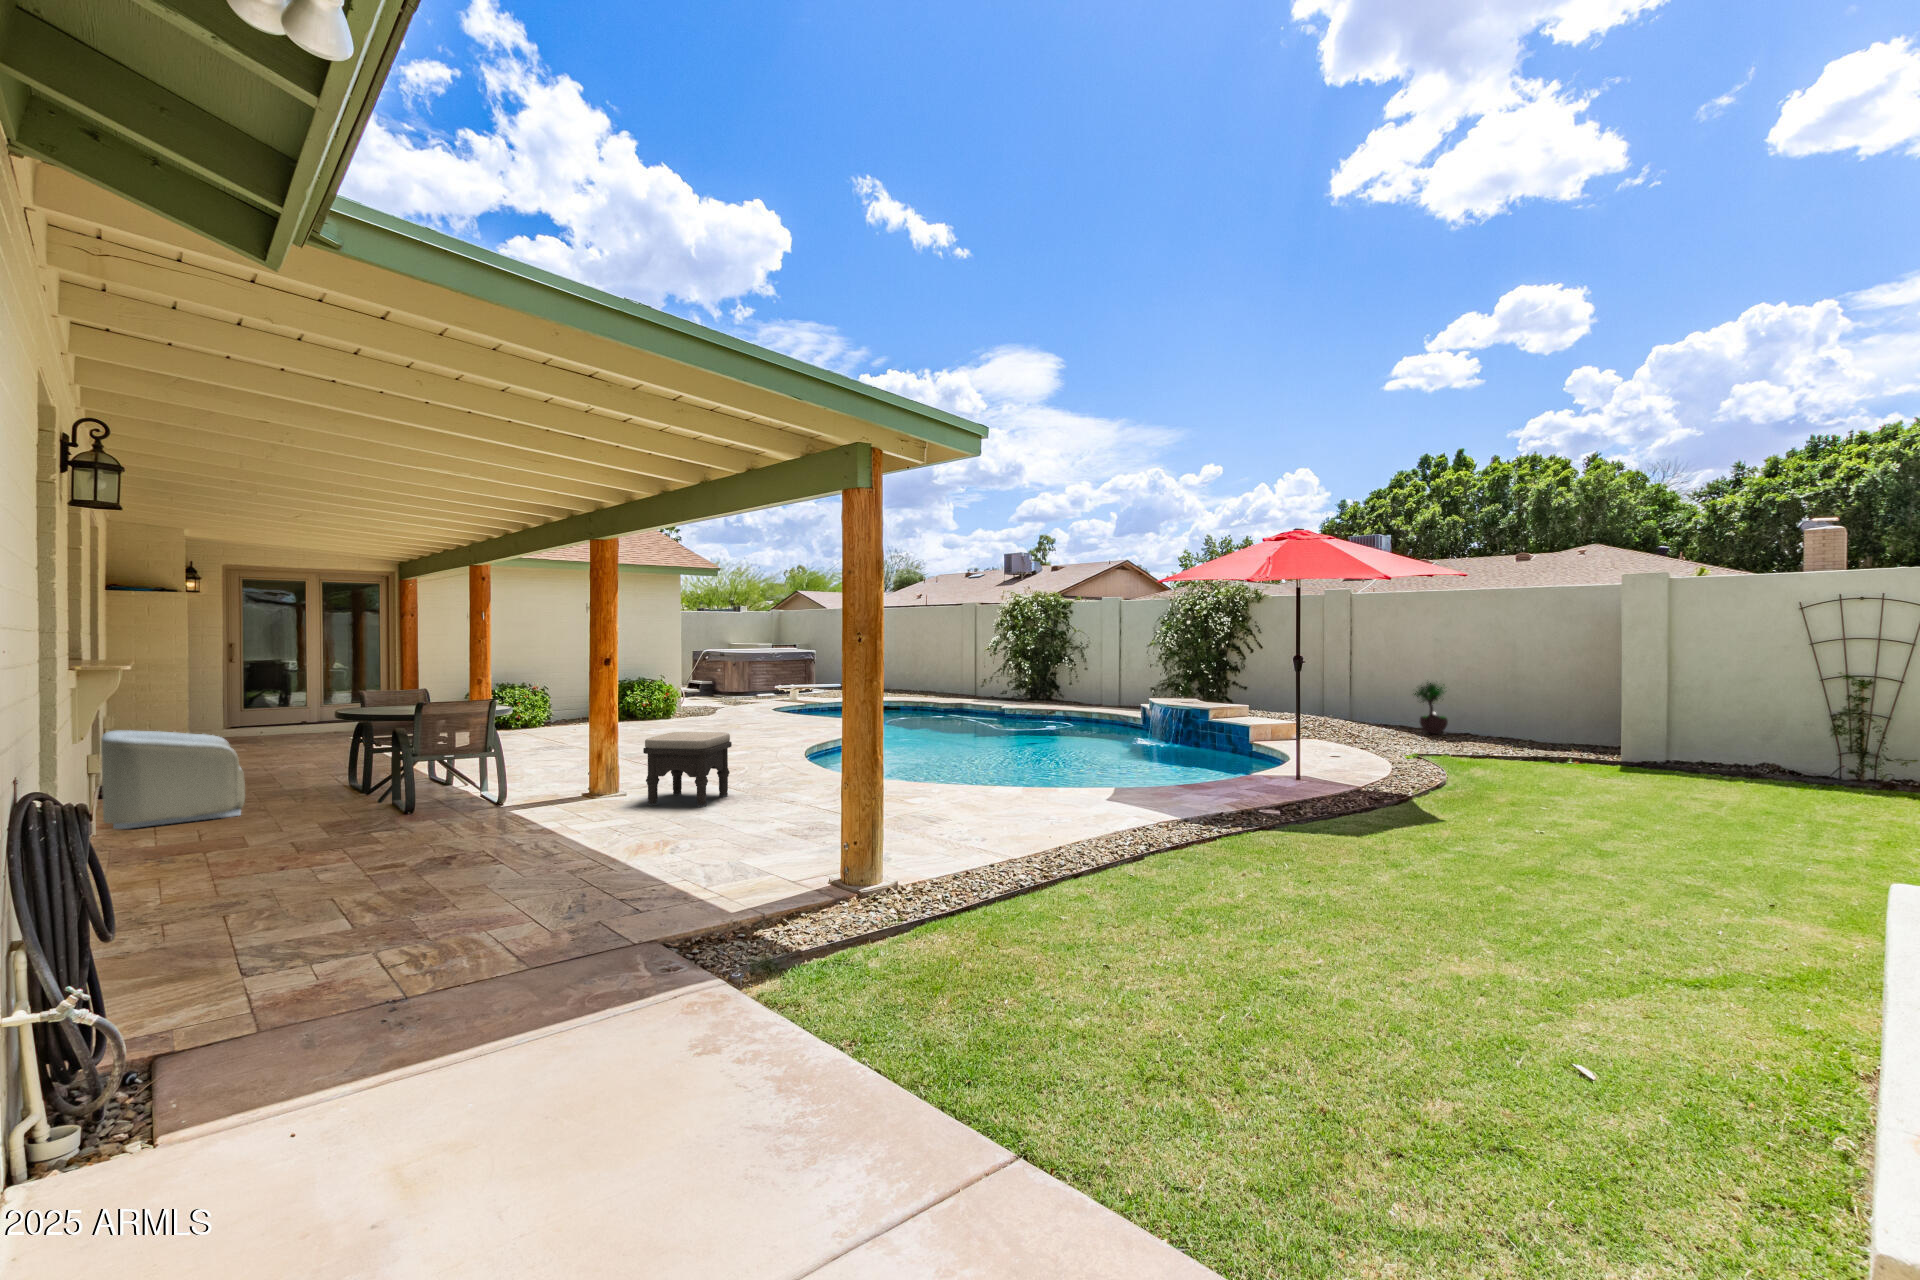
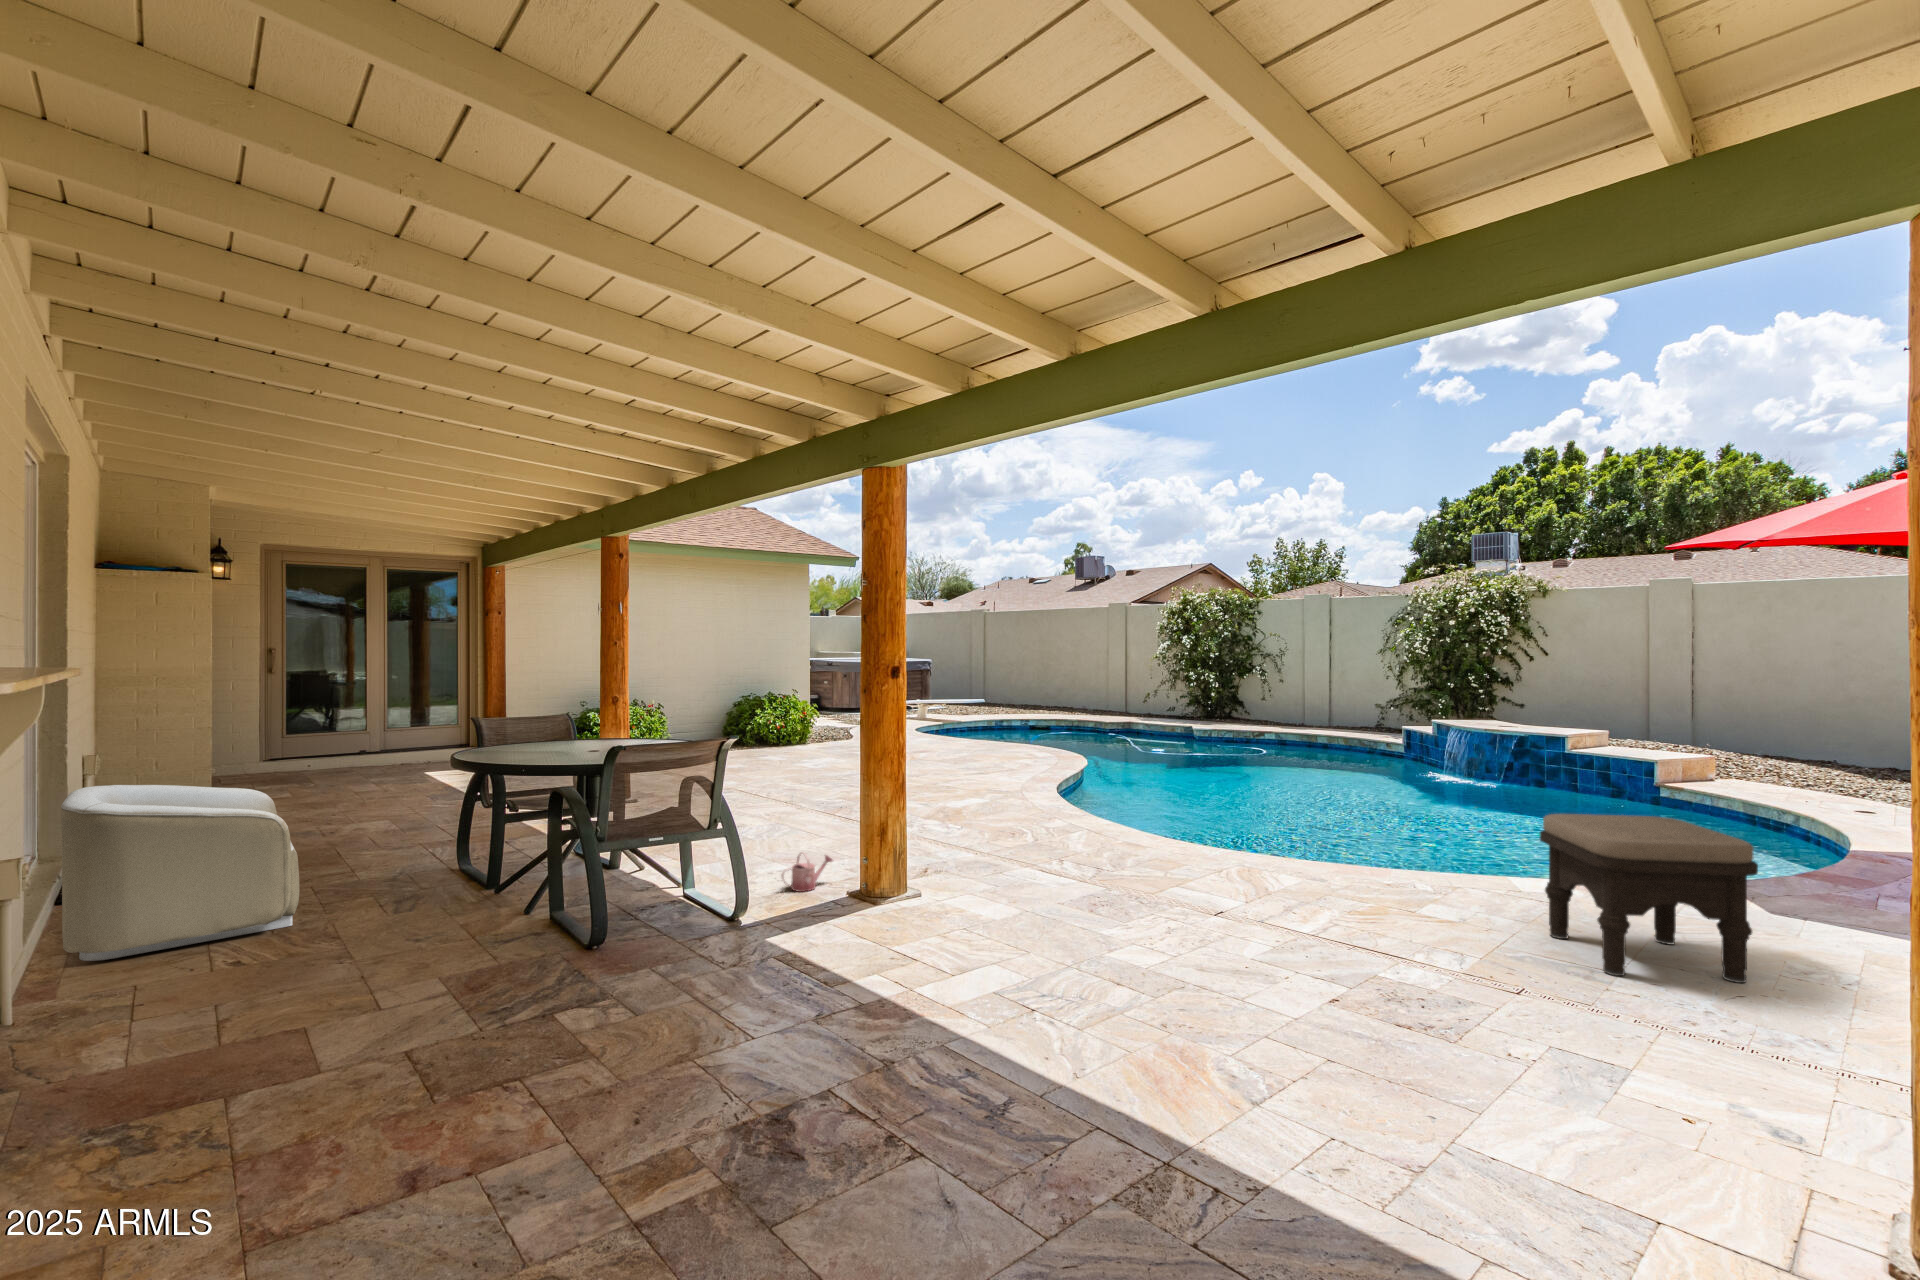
potted tree: present [1413,682,1448,734] -> none [1807,693,1871,769]
ottoman: present [643,732,732,807] -> present [1540,814,1758,983]
watering can: none [557,775,595,800] -> present [781,852,832,892]

